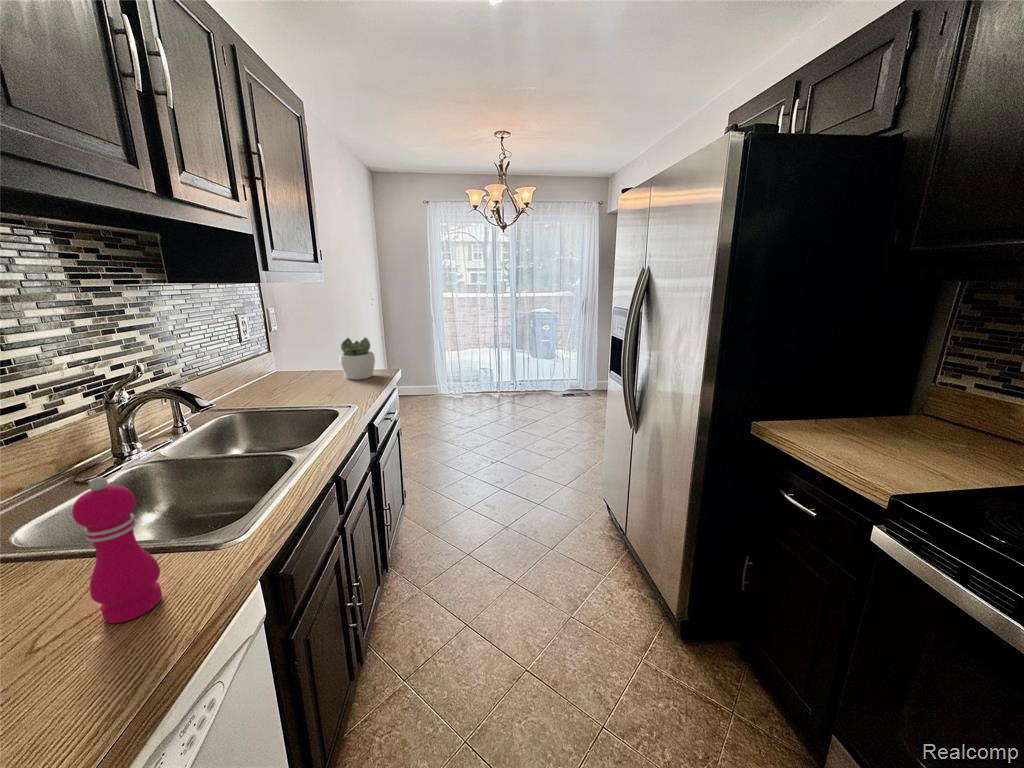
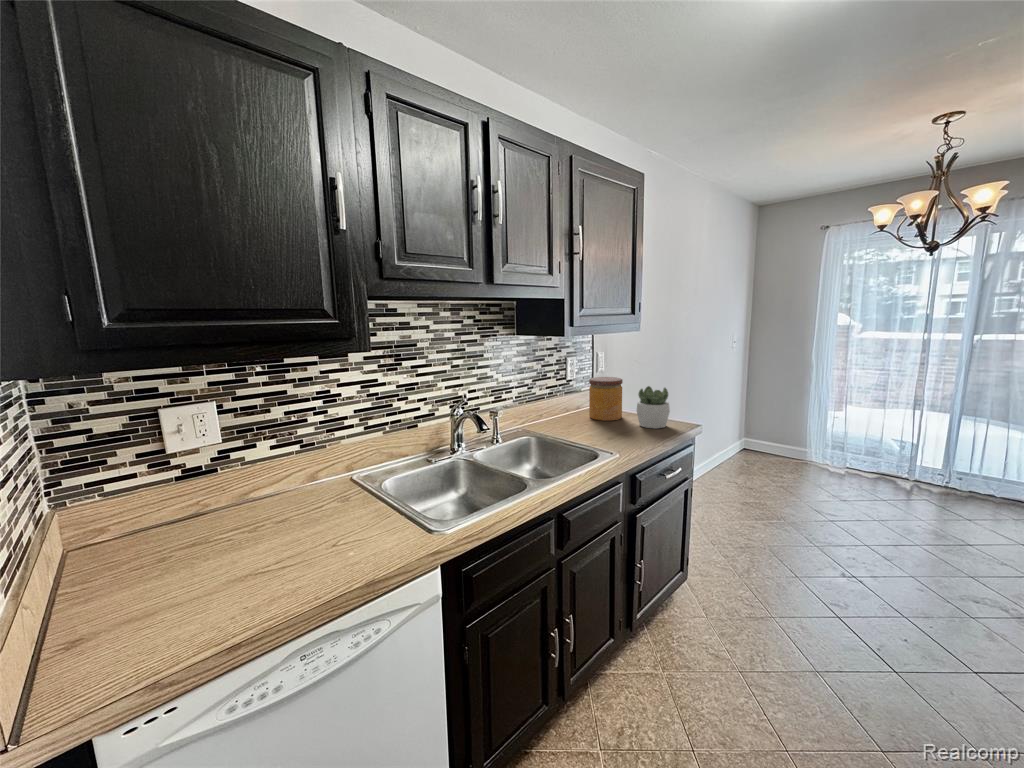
jar: none [274,334,321,383] -> present [589,377,623,421]
pepper mill: present [72,477,162,623] -> none [355,465,389,553]

